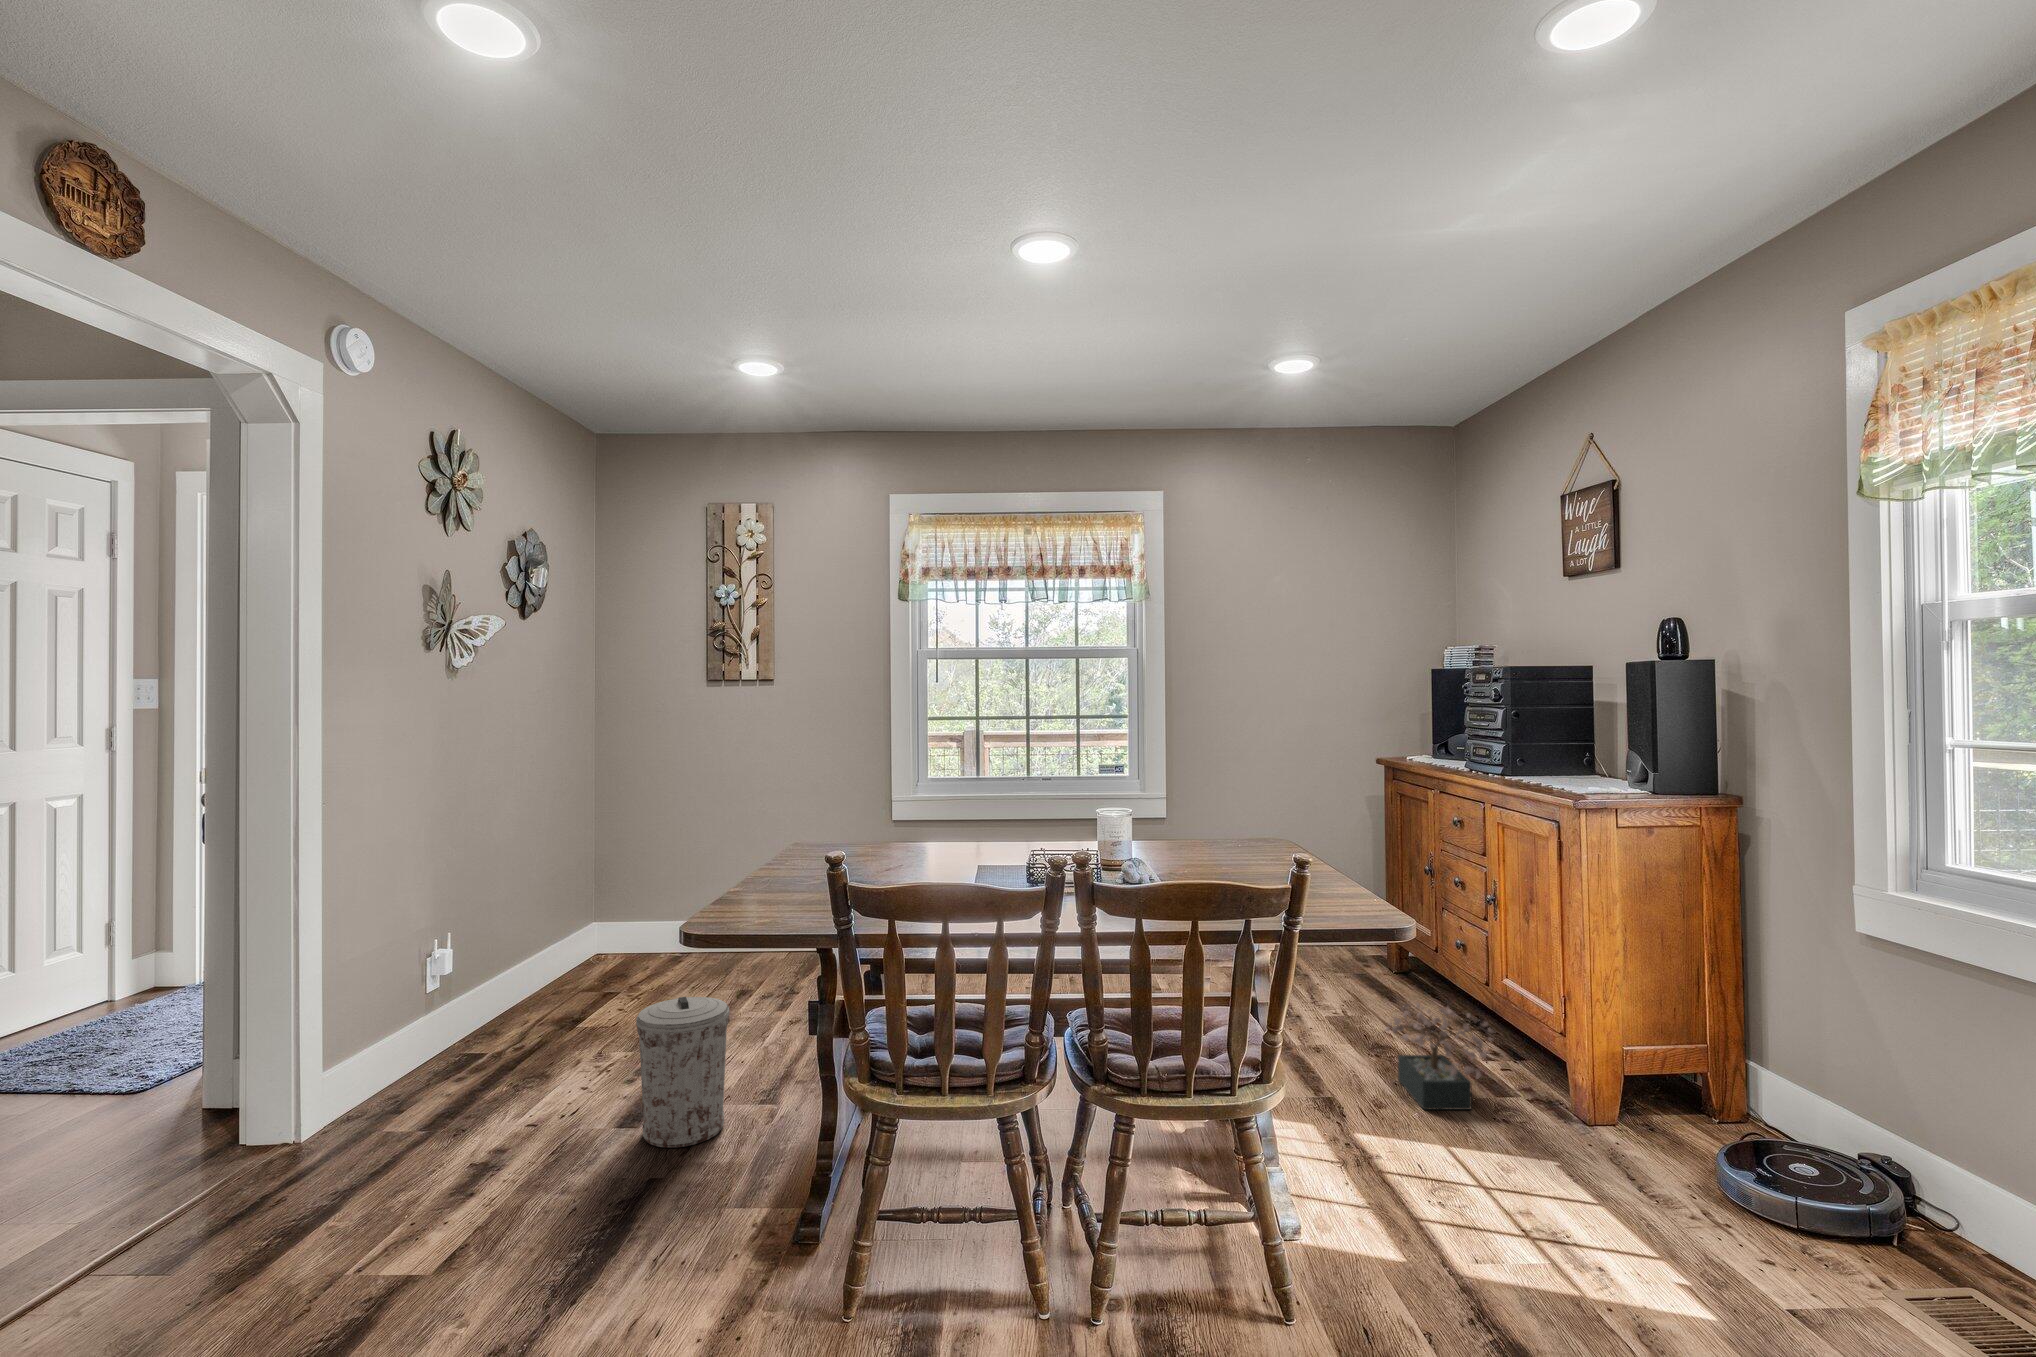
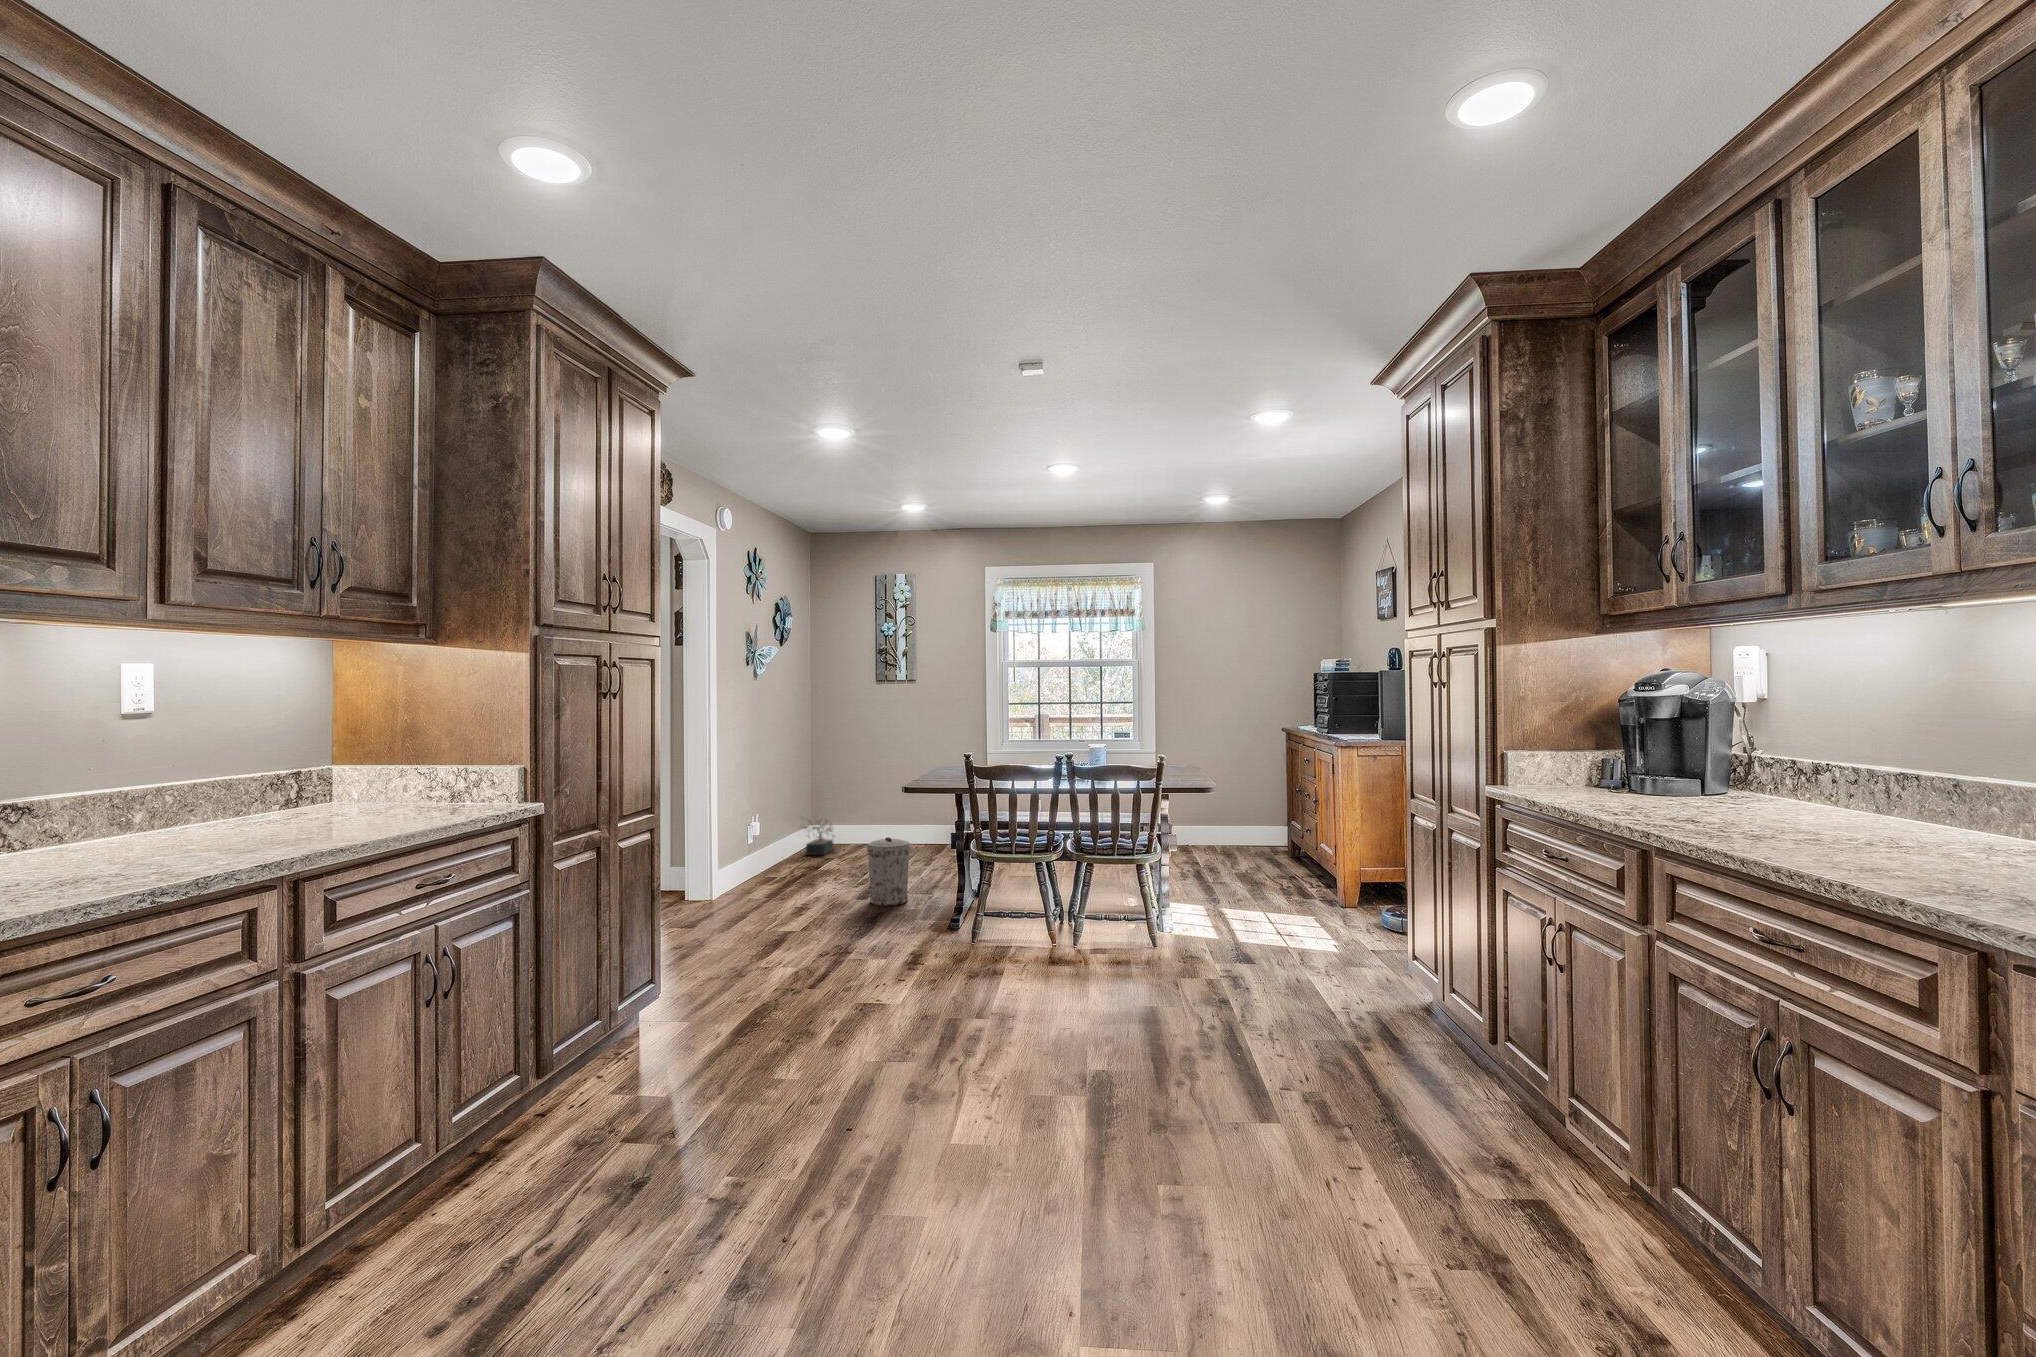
decorative plant: present [1385,1003,1494,1110] -> present [800,815,834,855]

